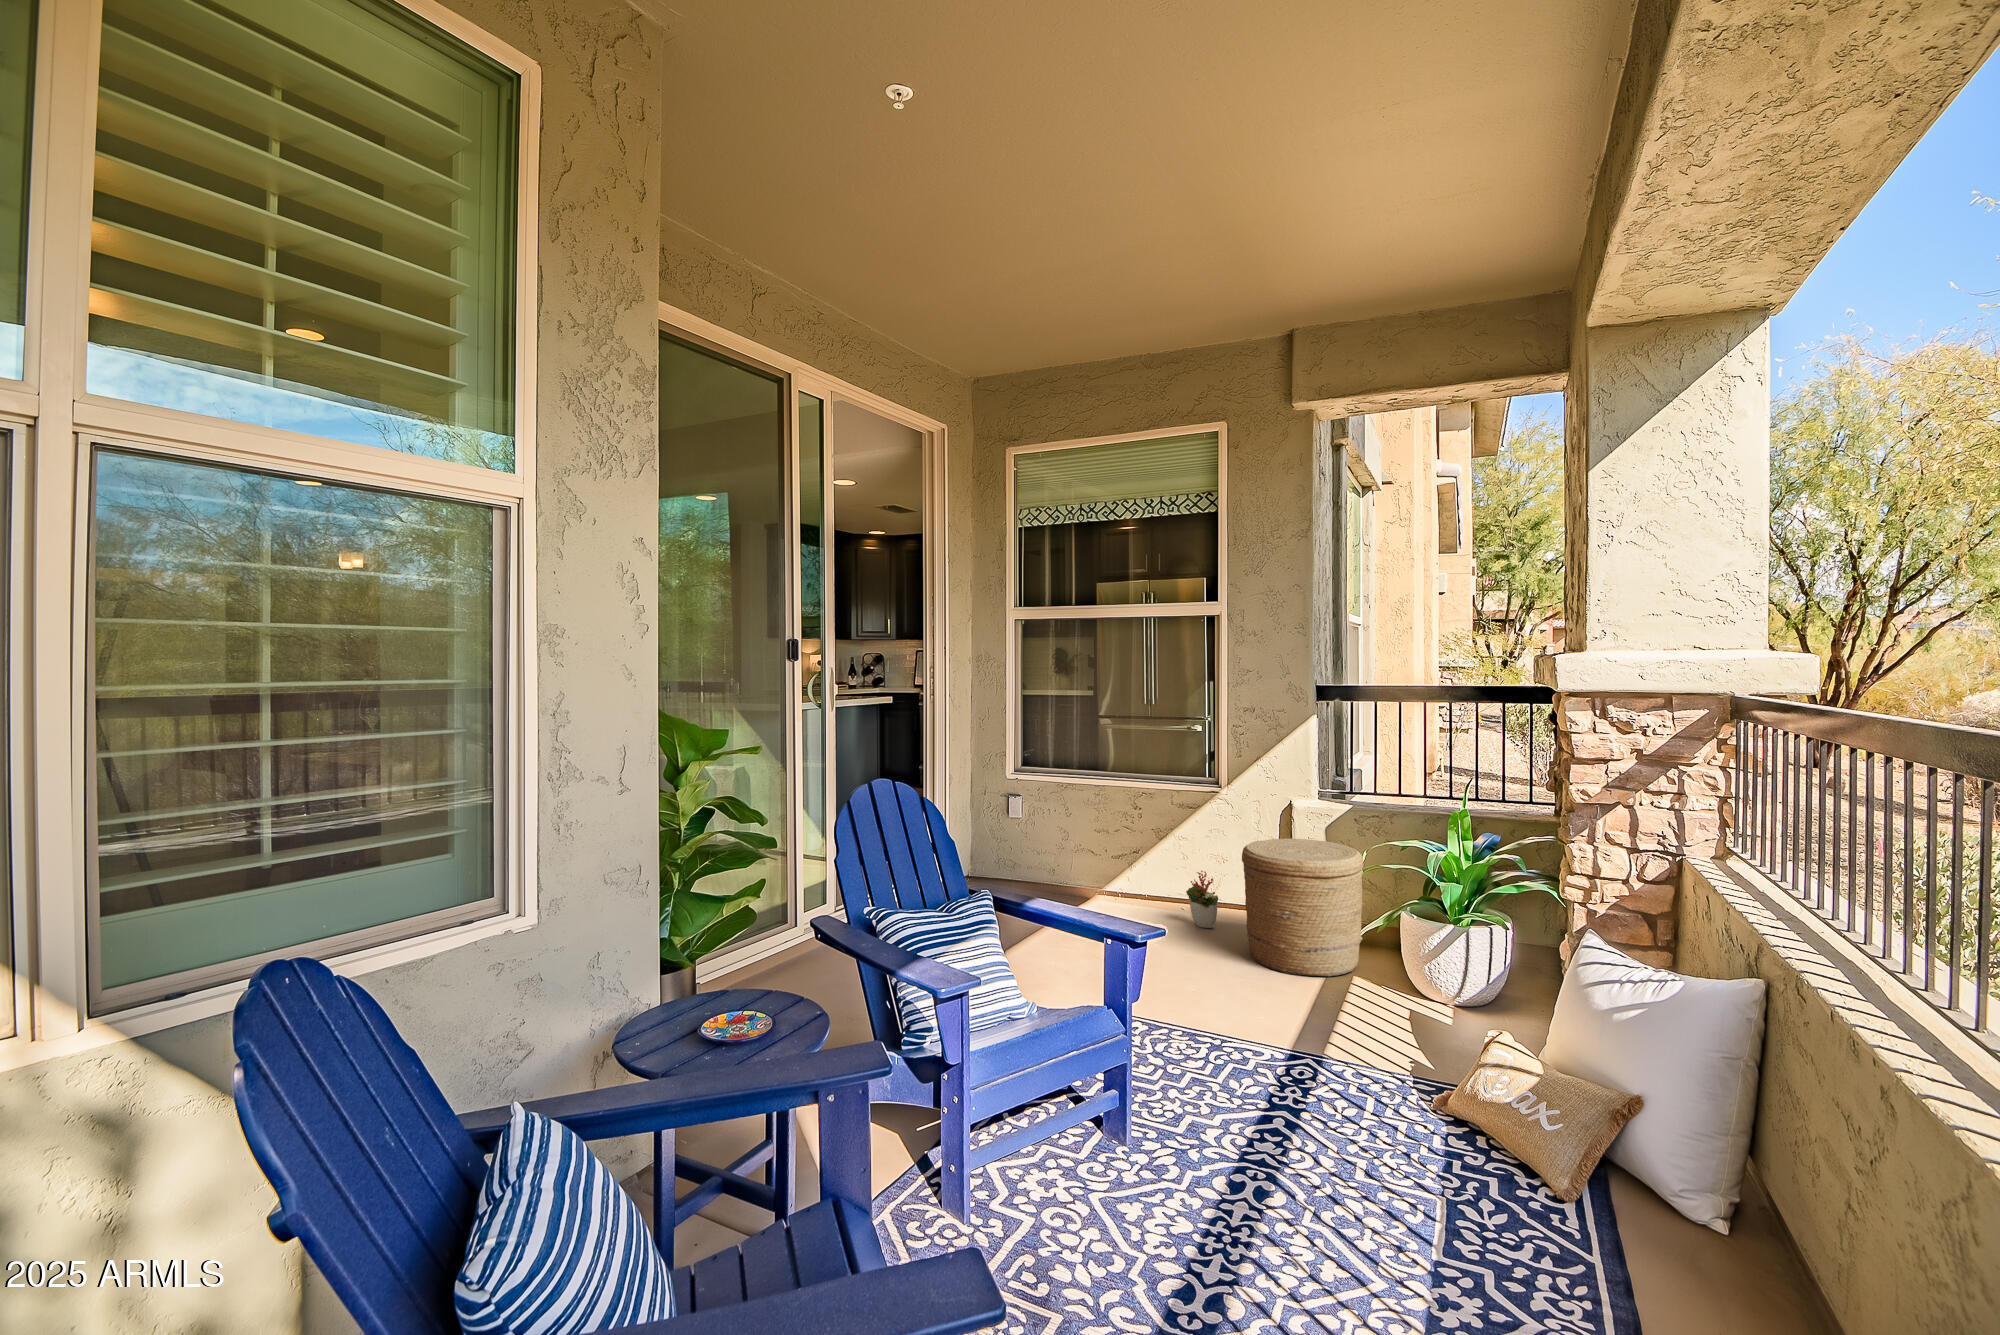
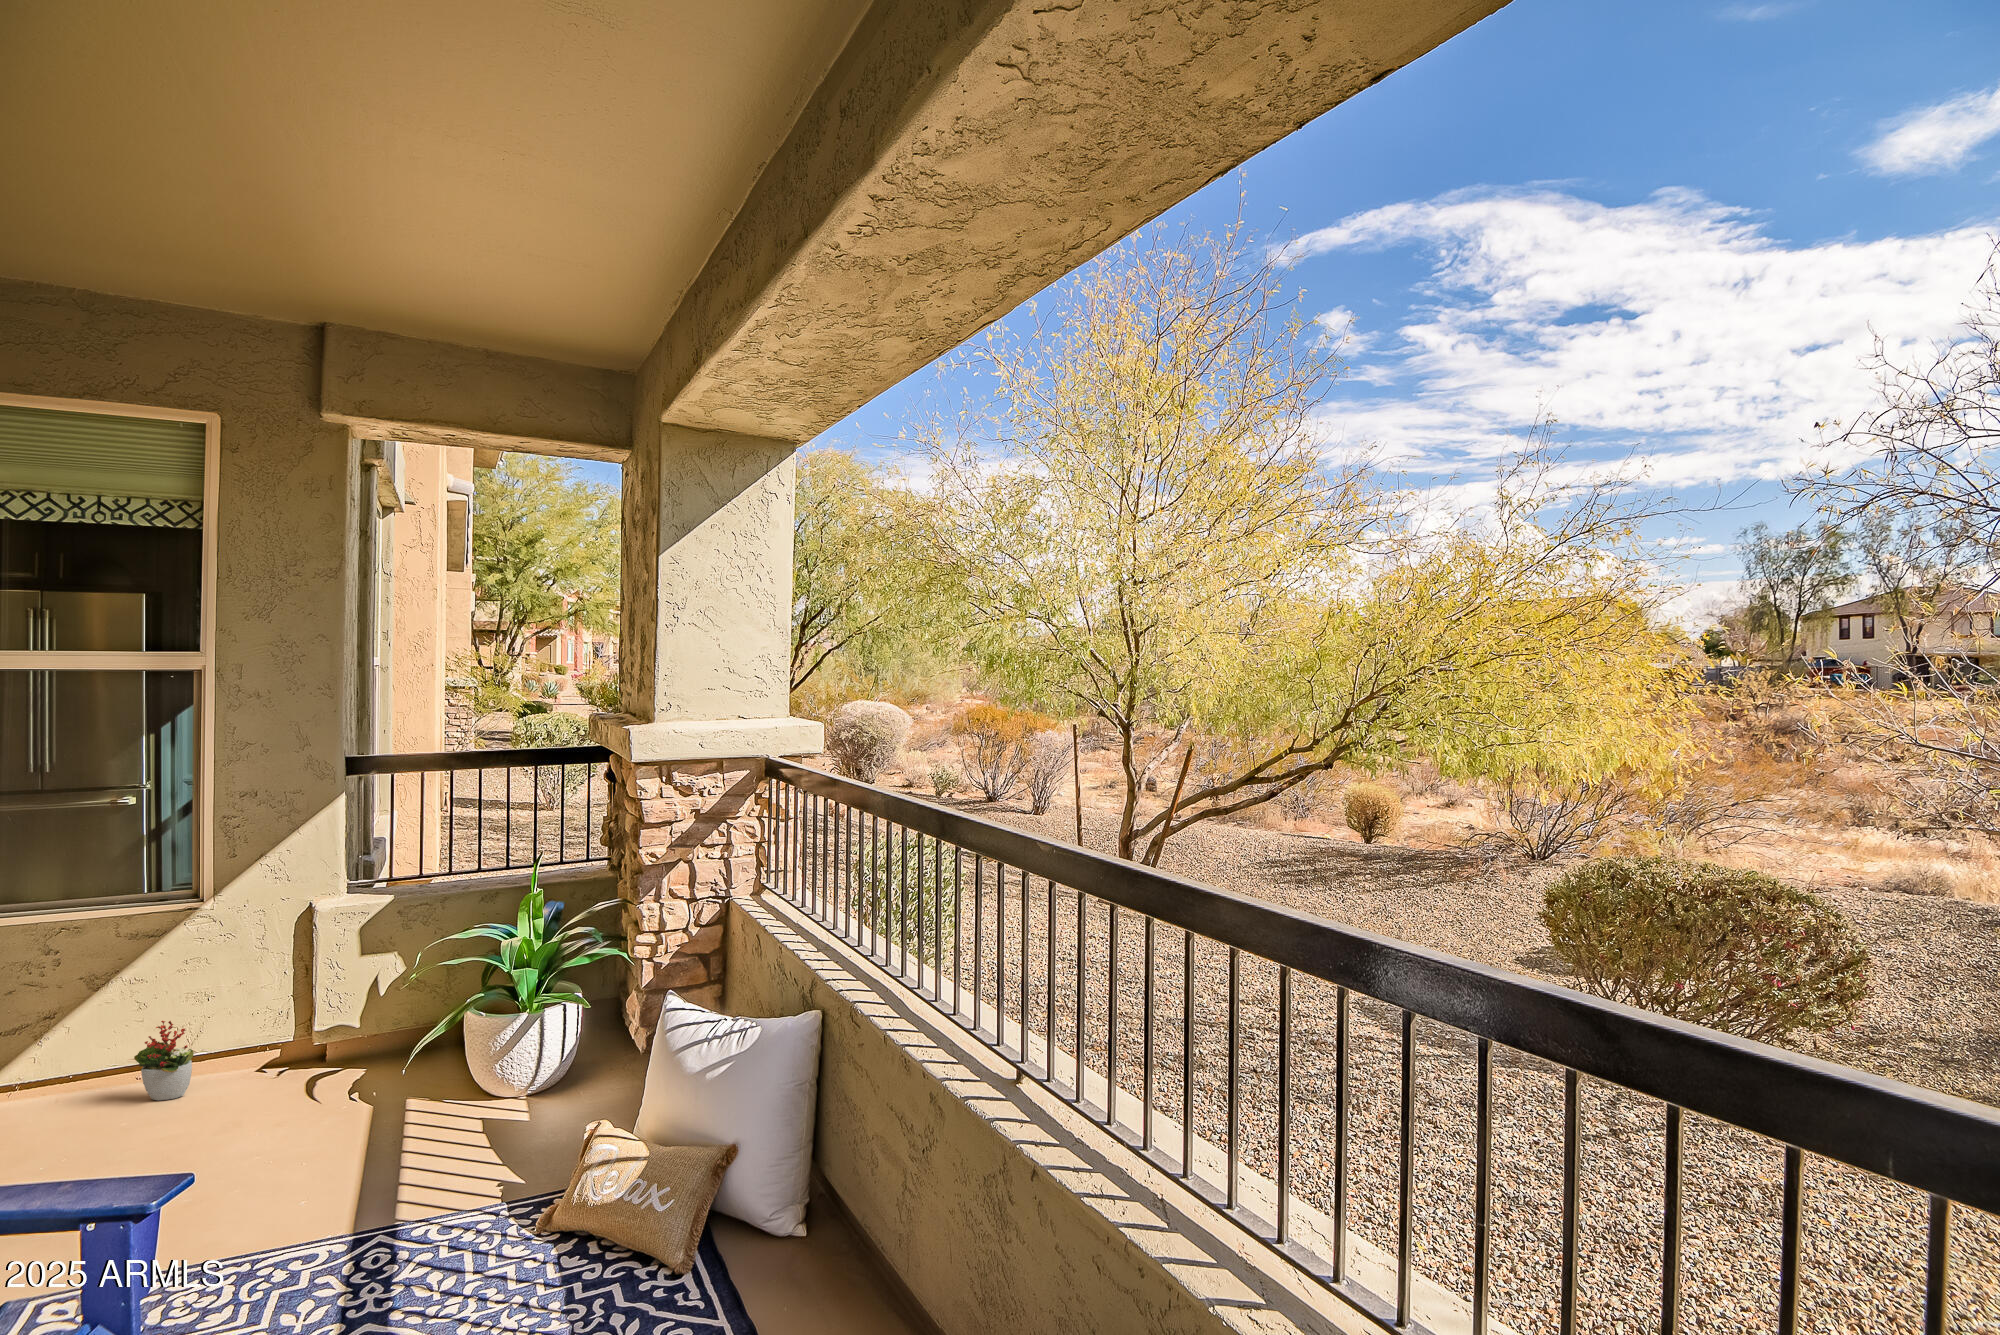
woven basket: present [1242,839,1363,976] -> none [243,943,417,1129]

